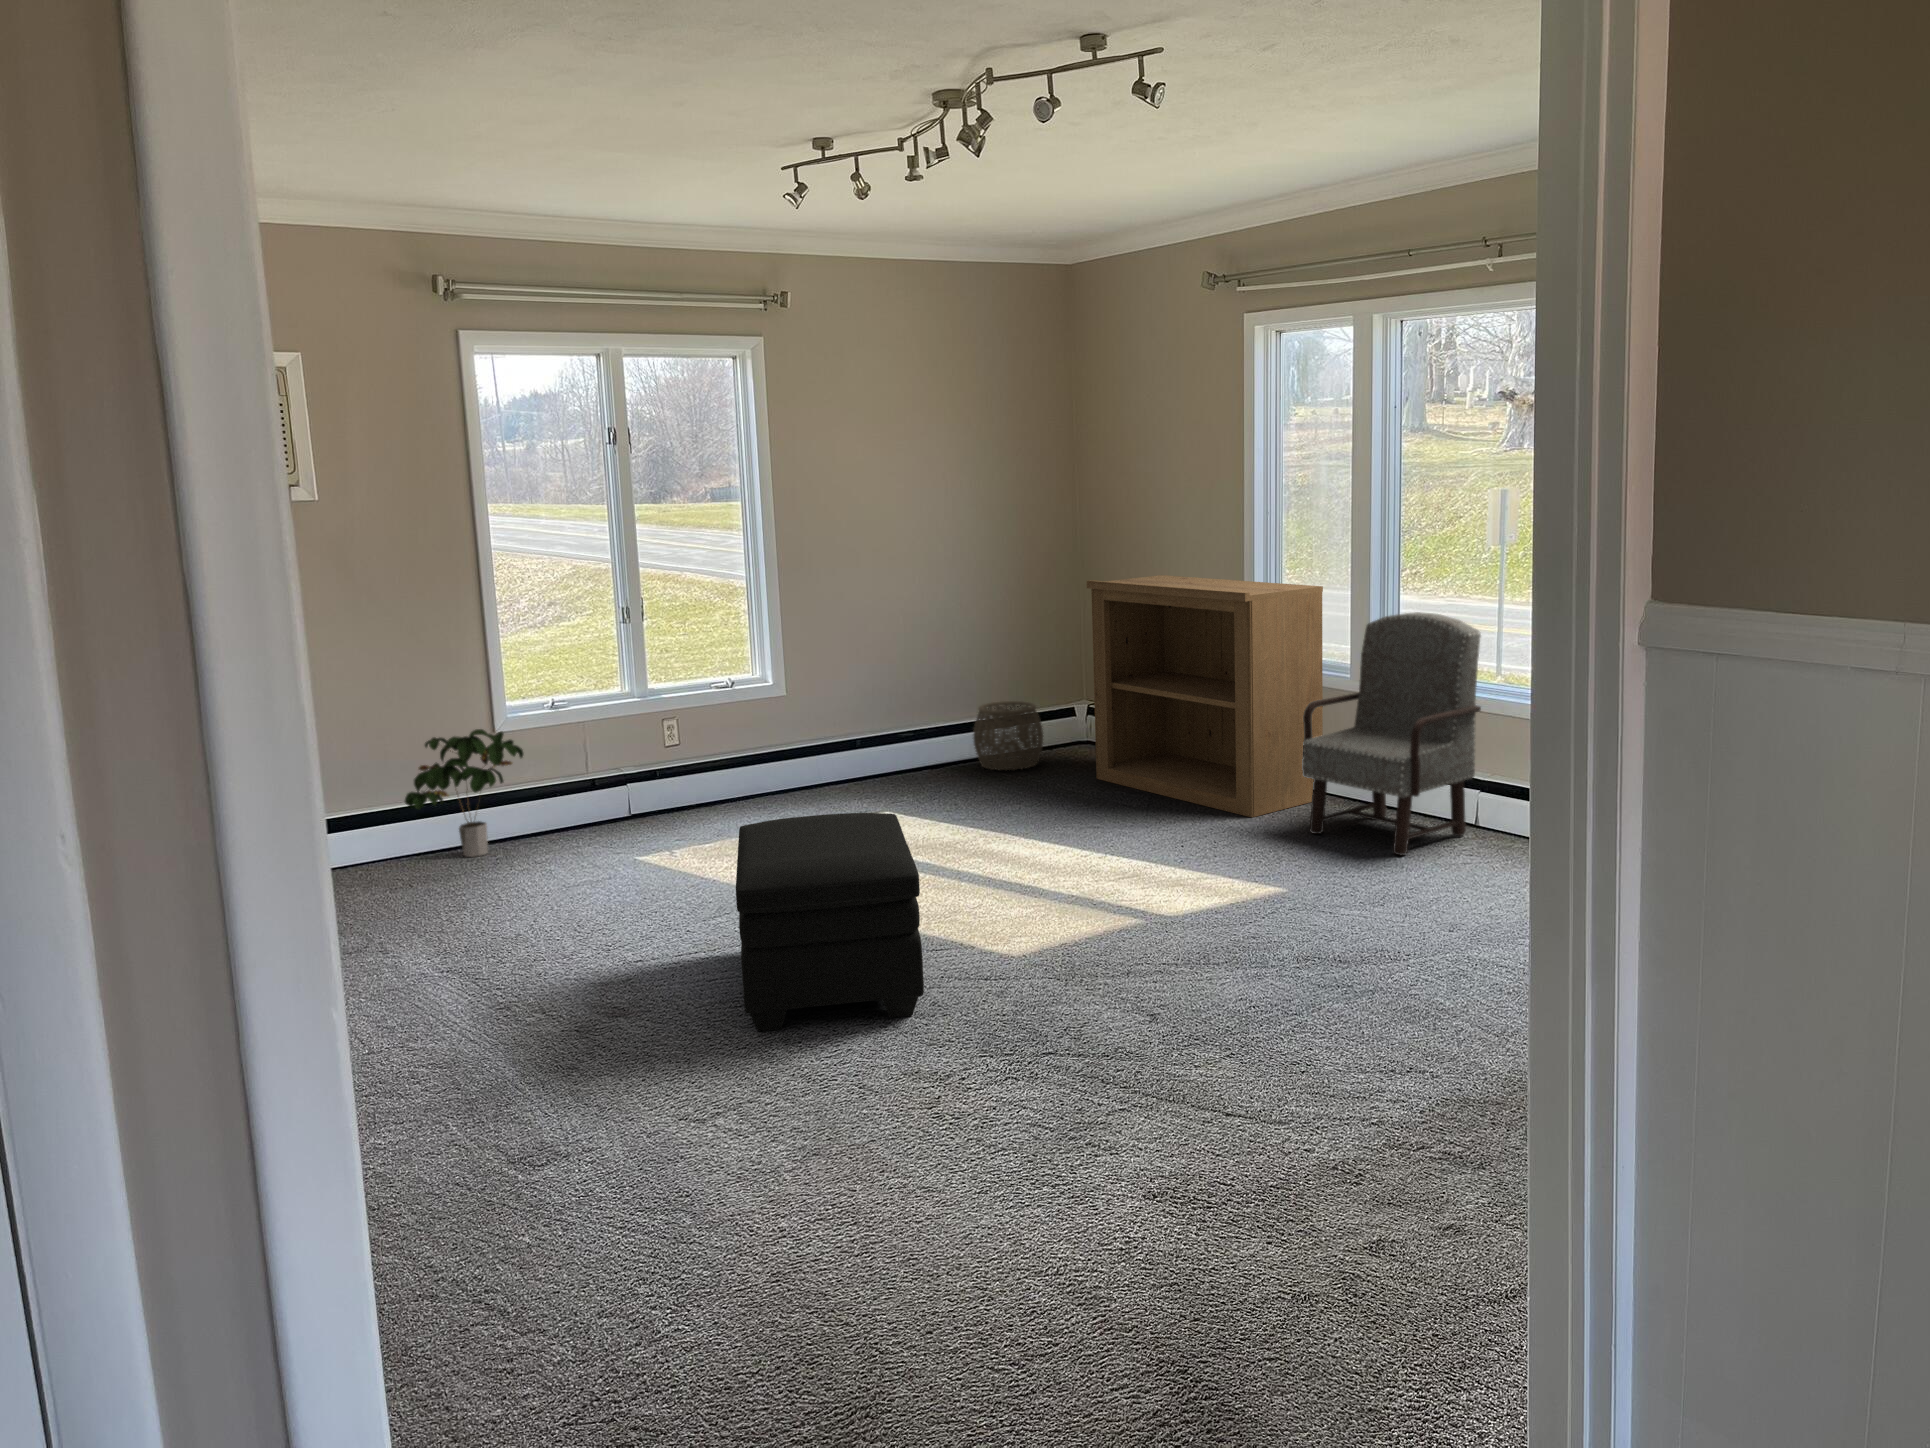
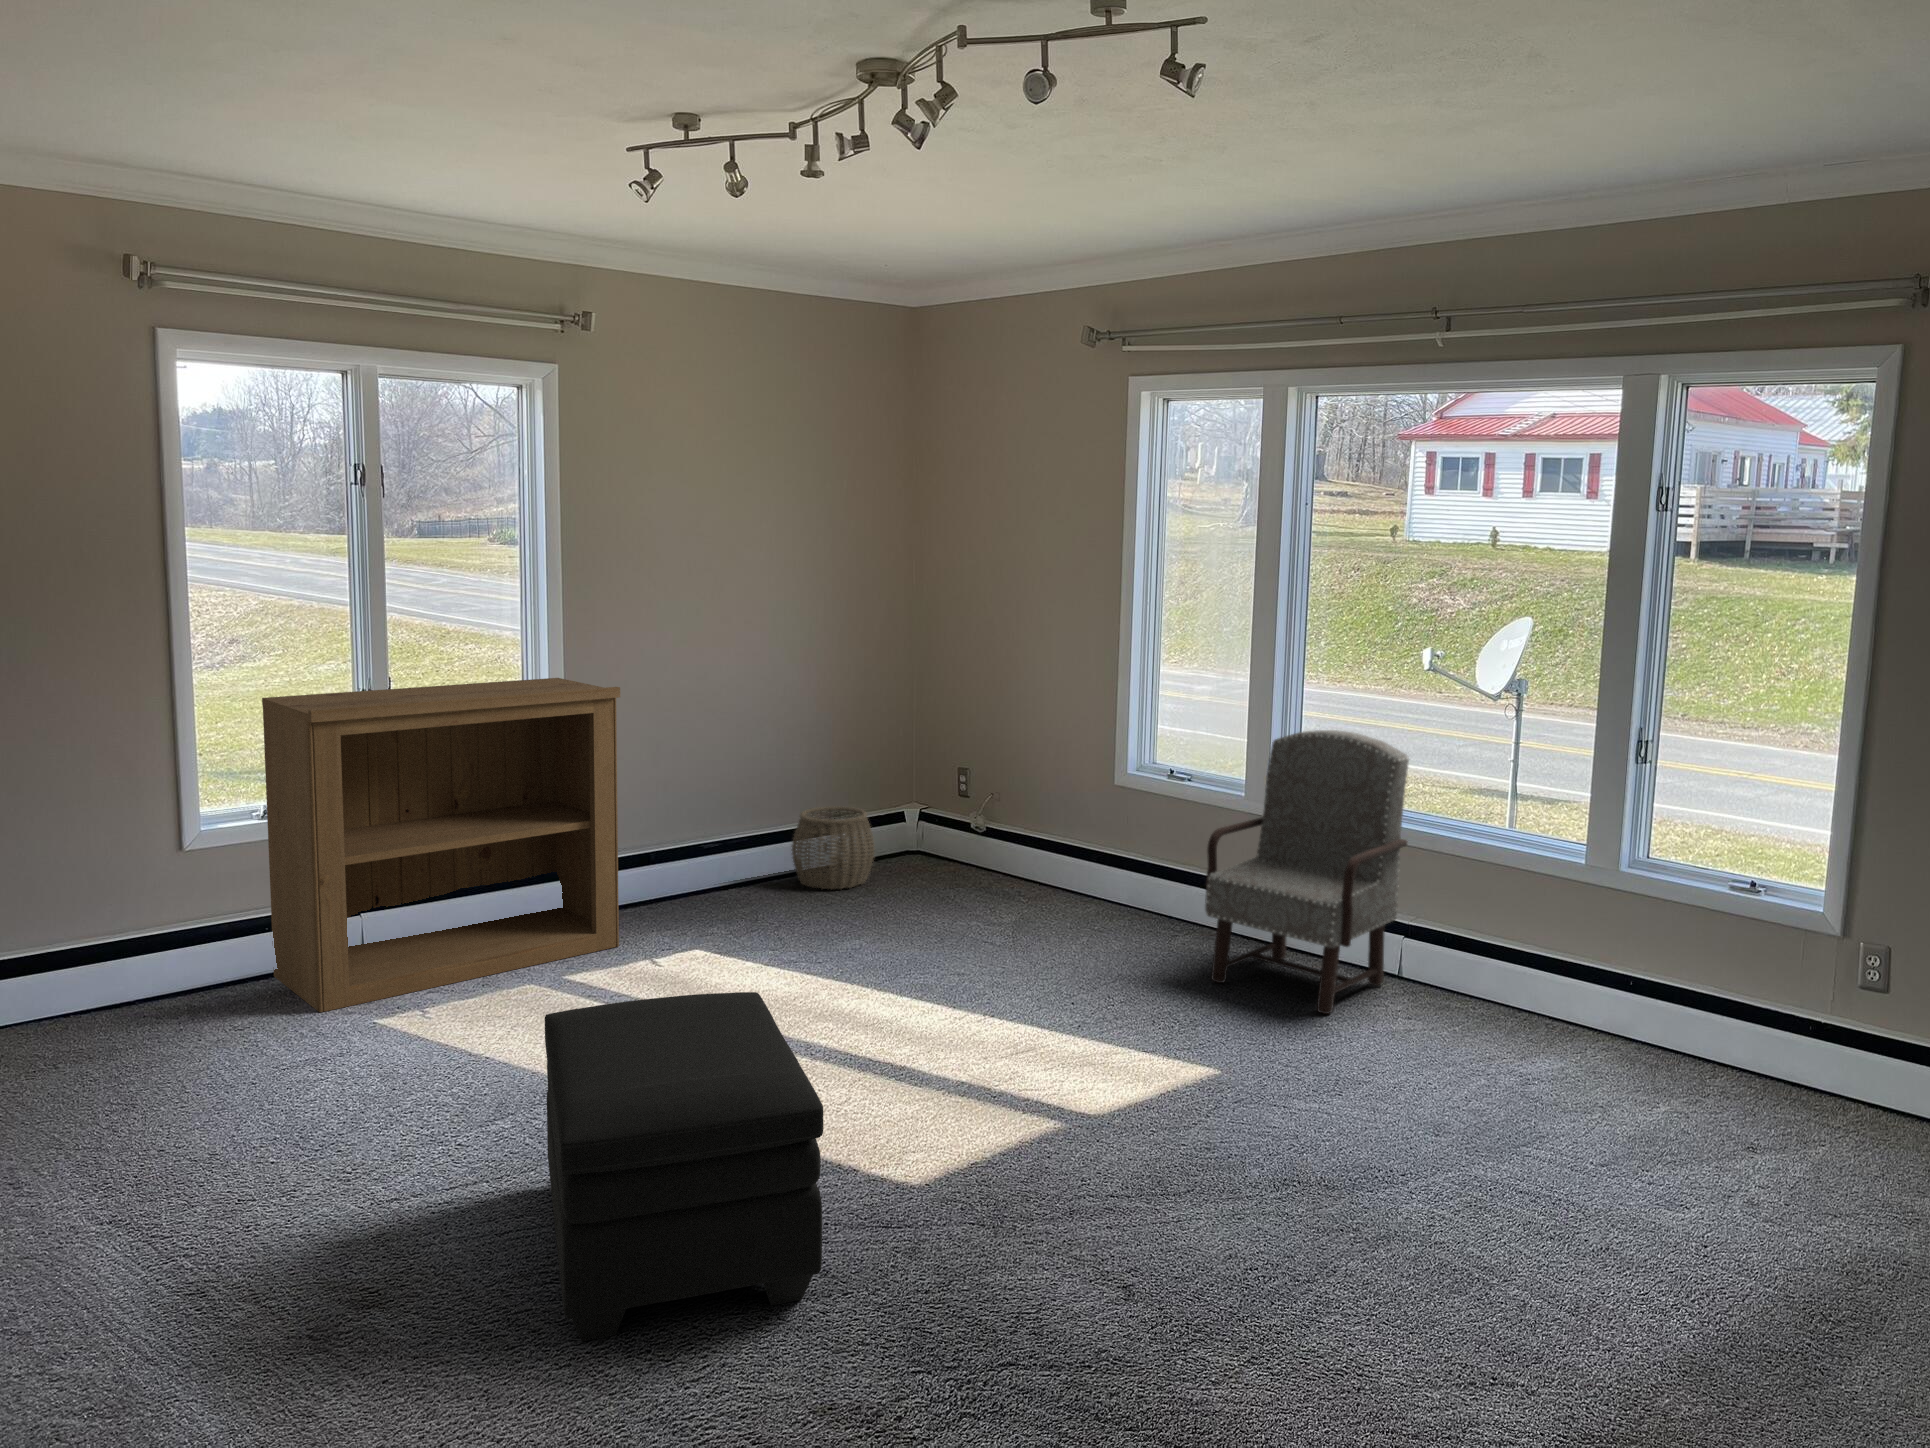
bookshelf: present [1087,575,1323,817] -> present [262,678,620,1012]
potted plant: present [405,729,523,857] -> none [37,848,218,1021]

